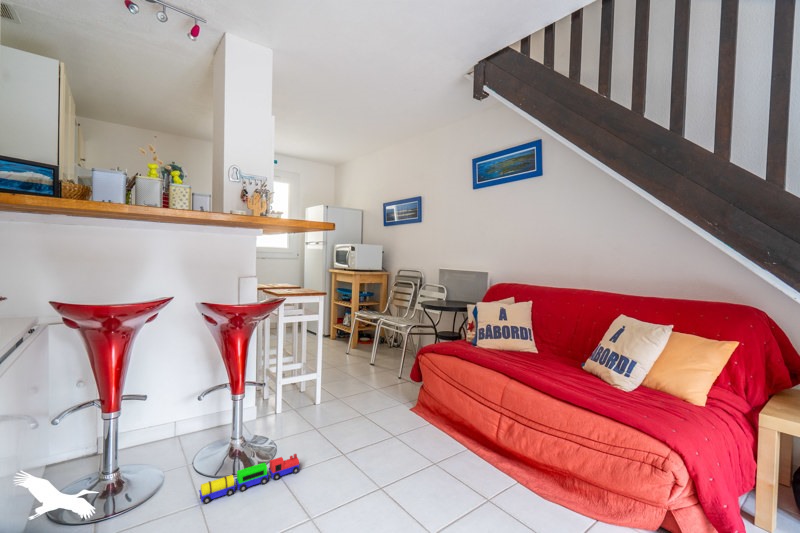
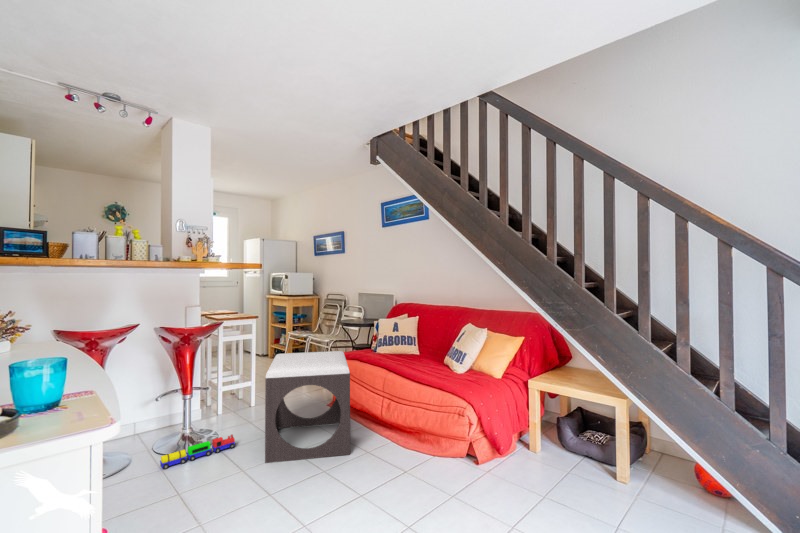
footstool: none [342,345,468,508] -> present [265,351,350,463]

